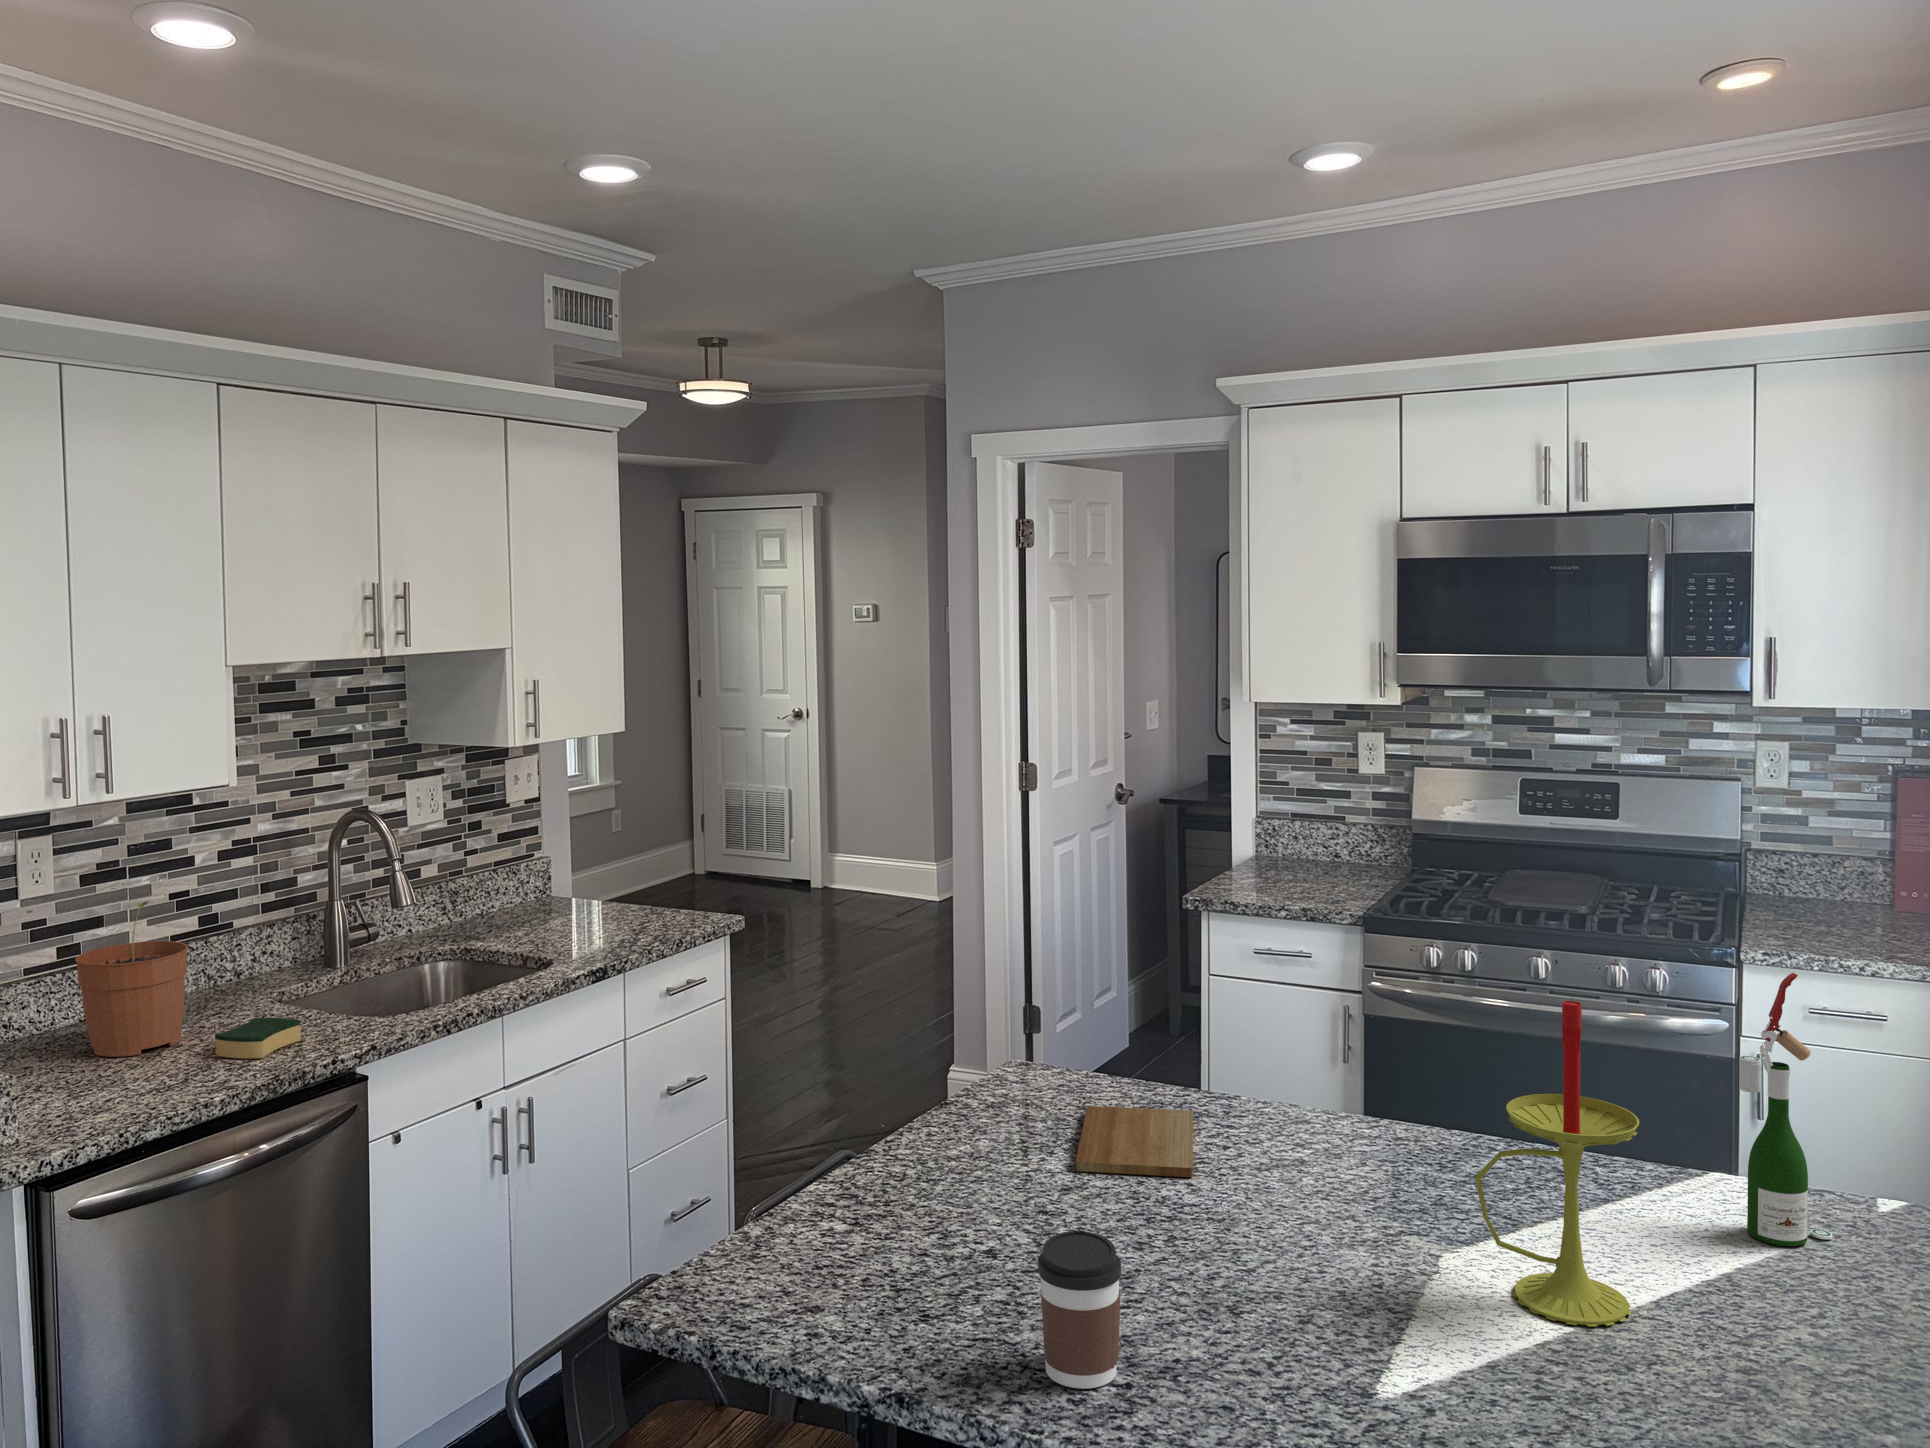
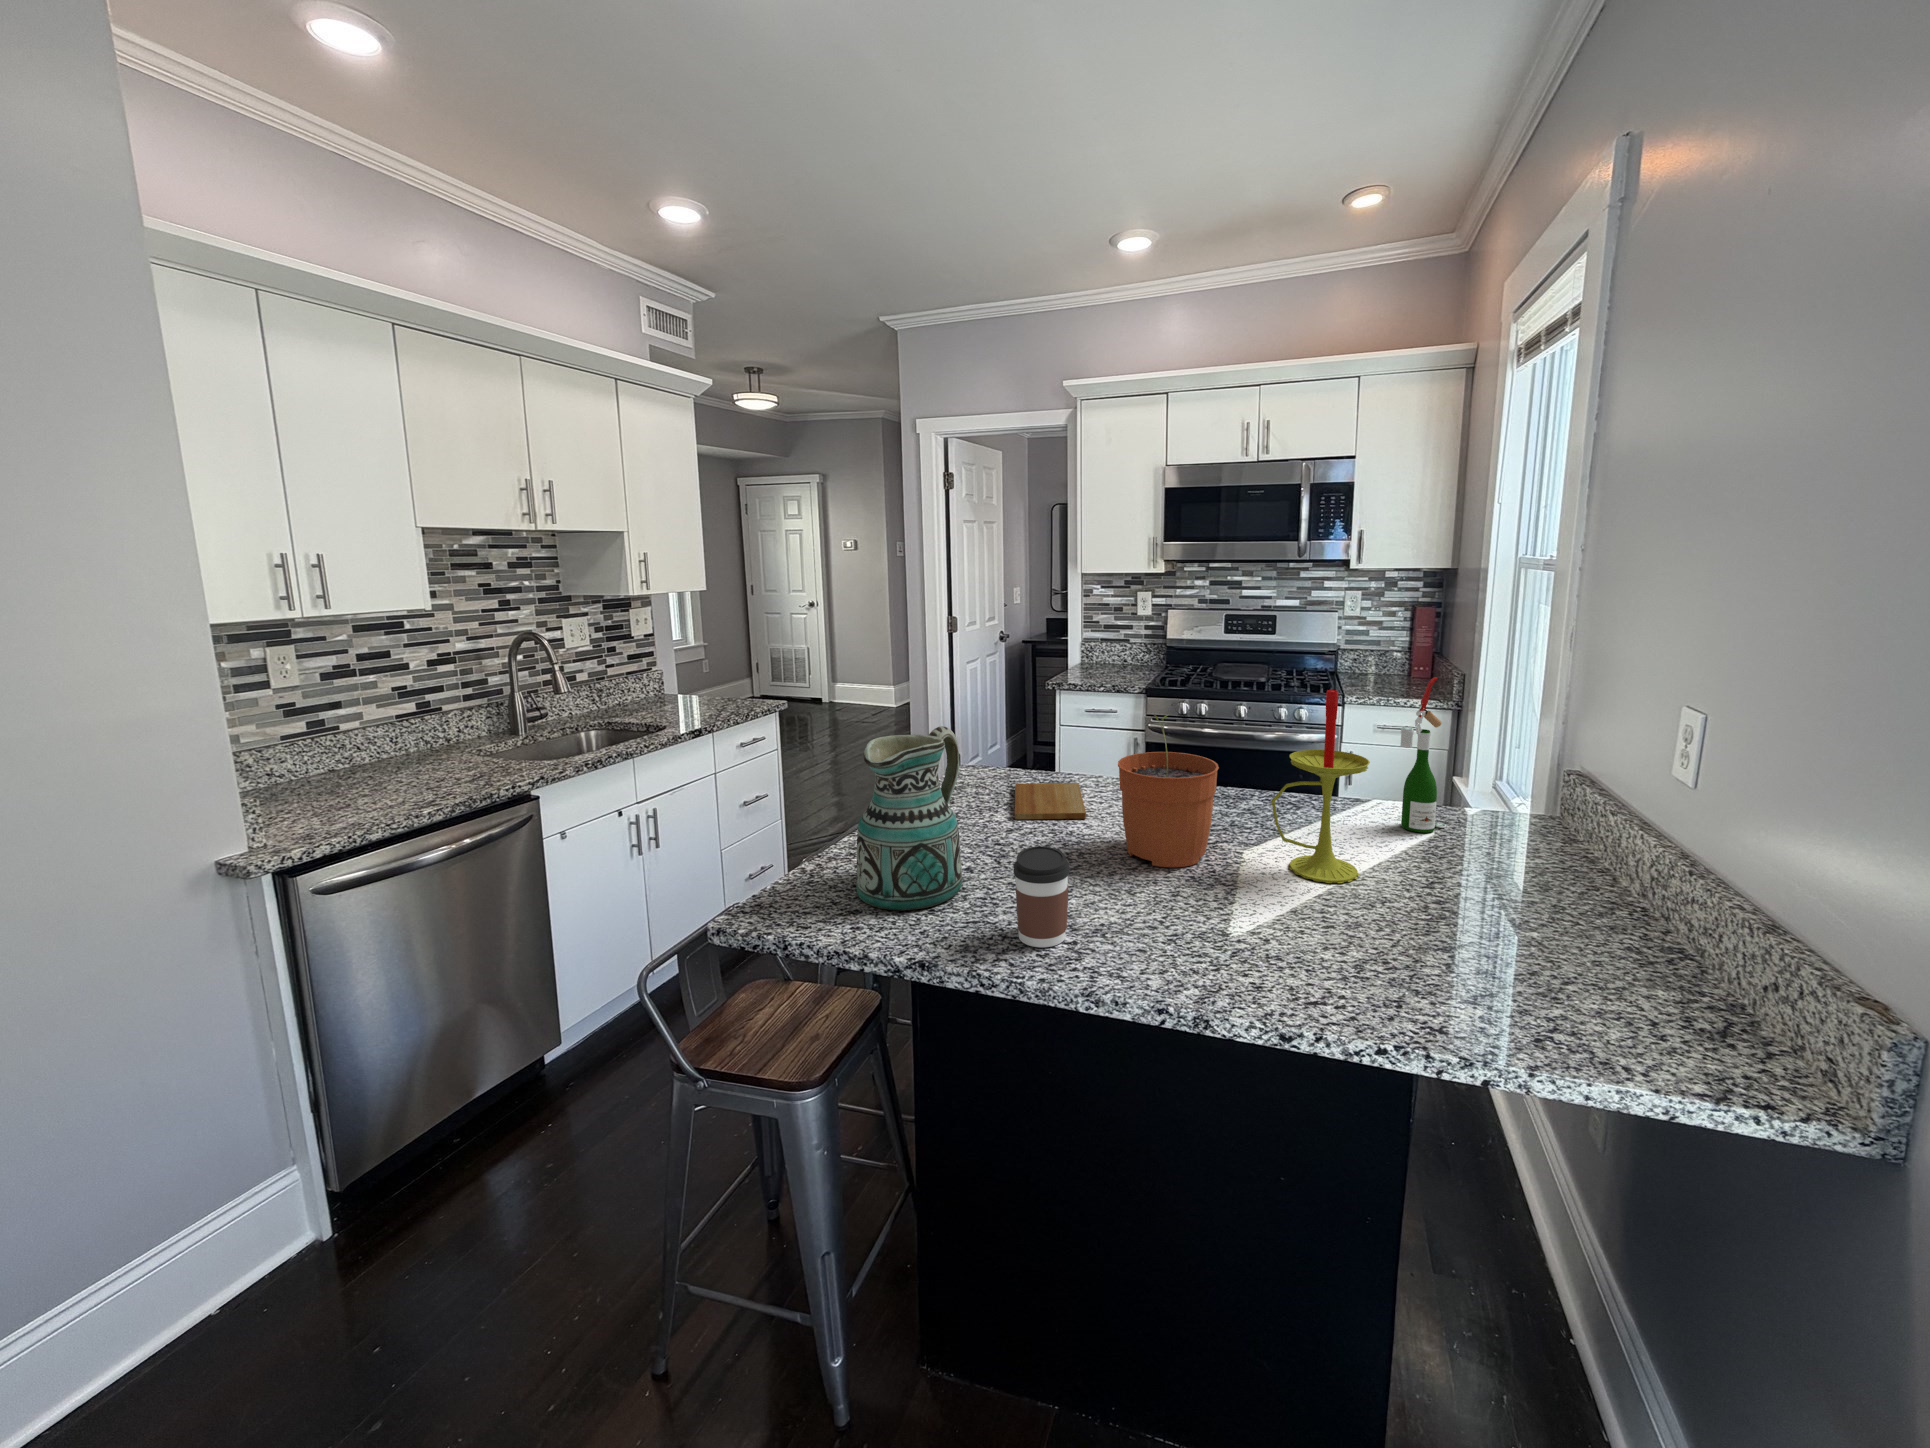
plant pot: present [75,902,188,1057] -> present [1118,715,1219,867]
sponge: present [215,1018,301,1059] -> none [424,762,491,788]
ceramic pitcher: none [817,1027,979,1311] -> present [856,726,962,910]

